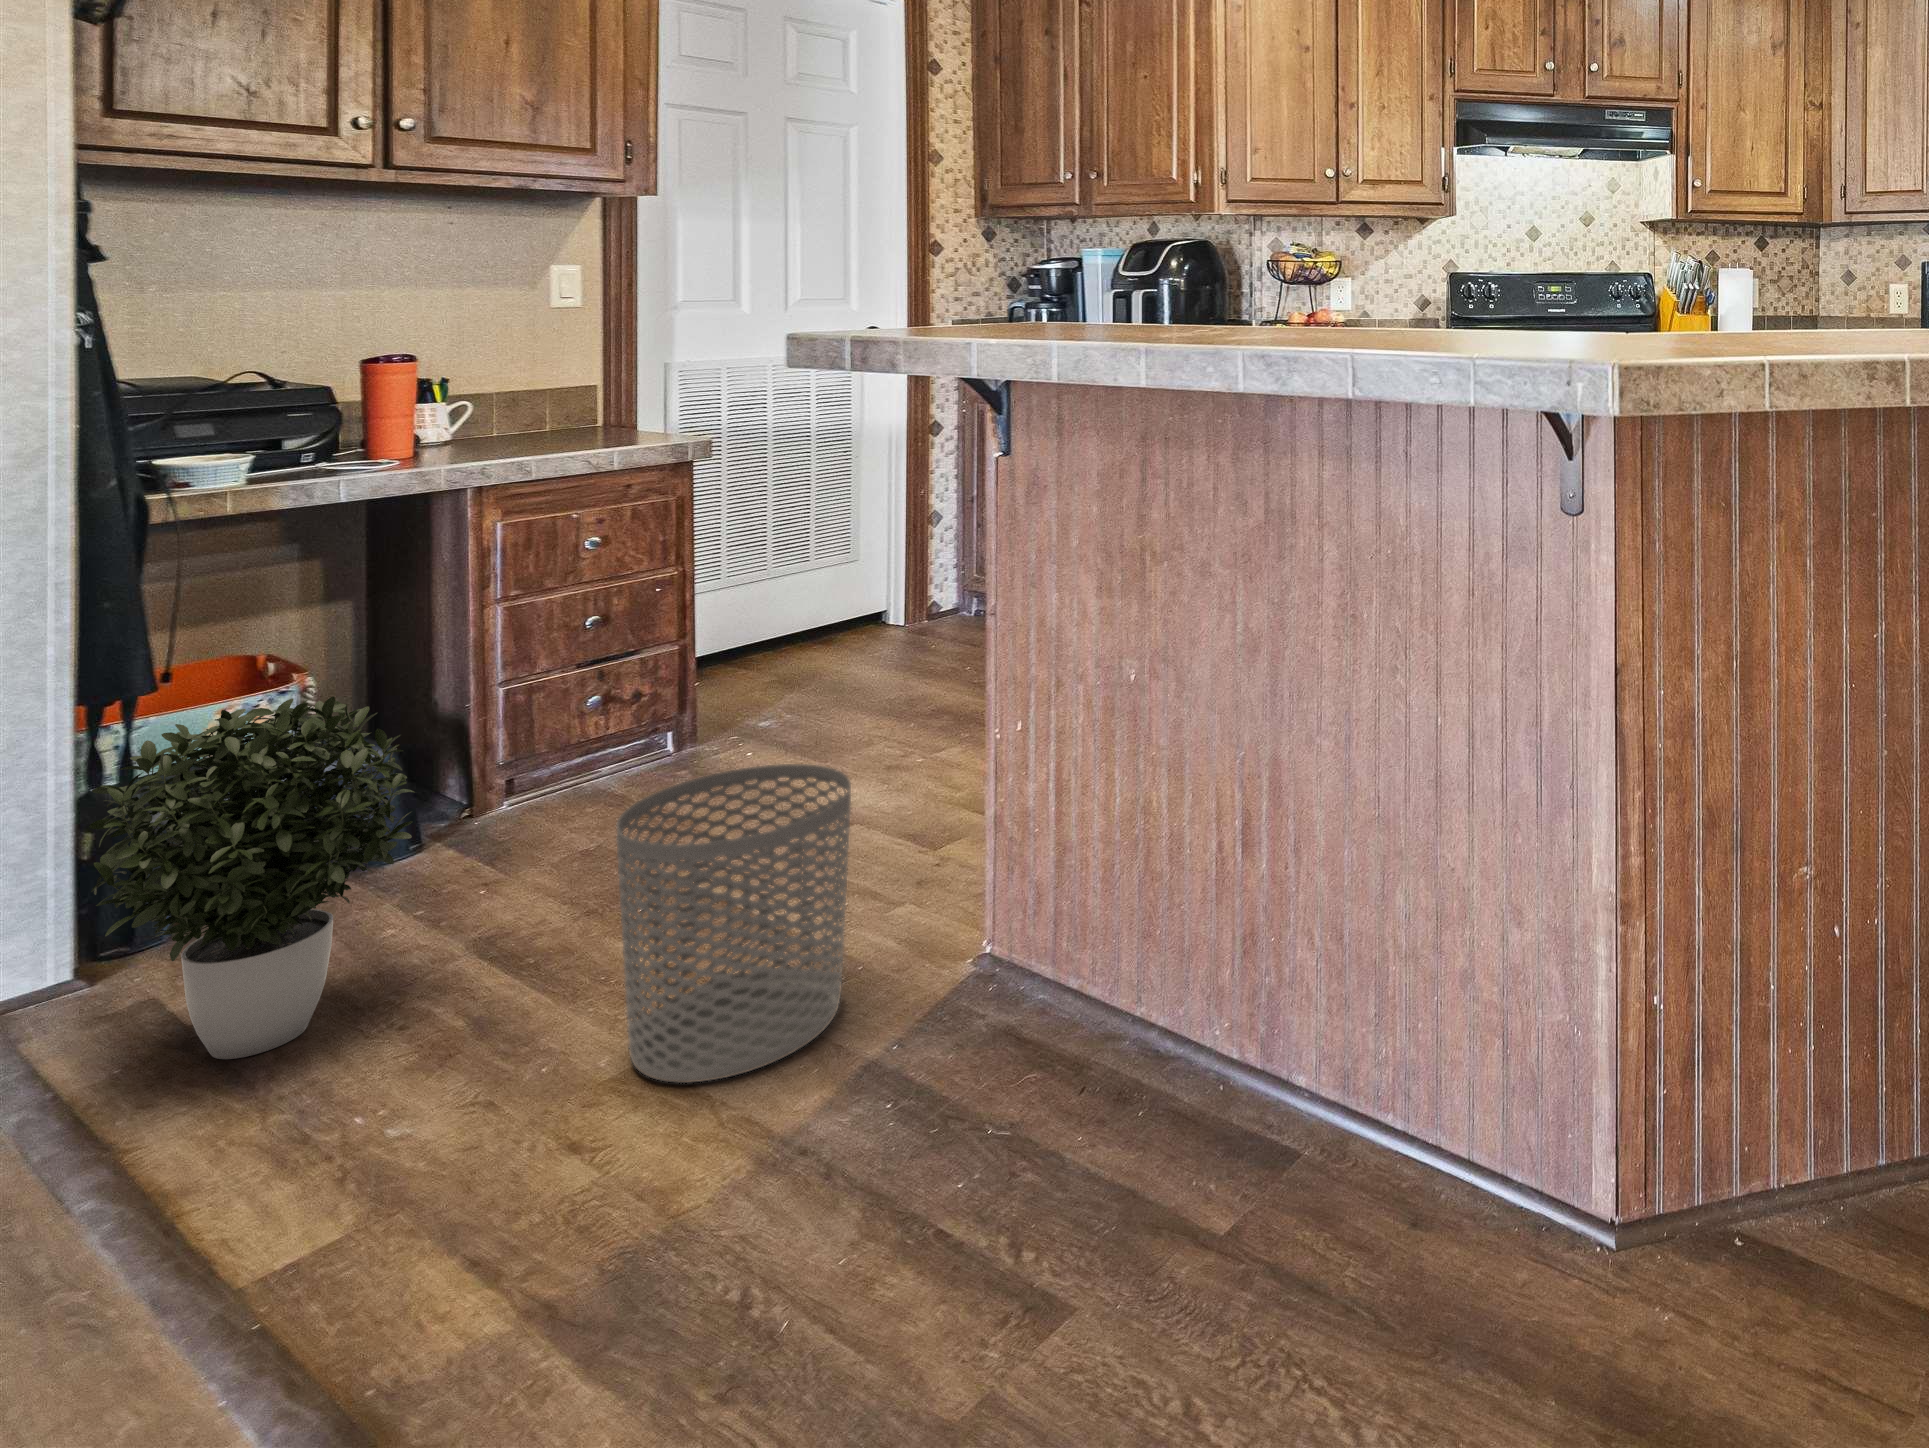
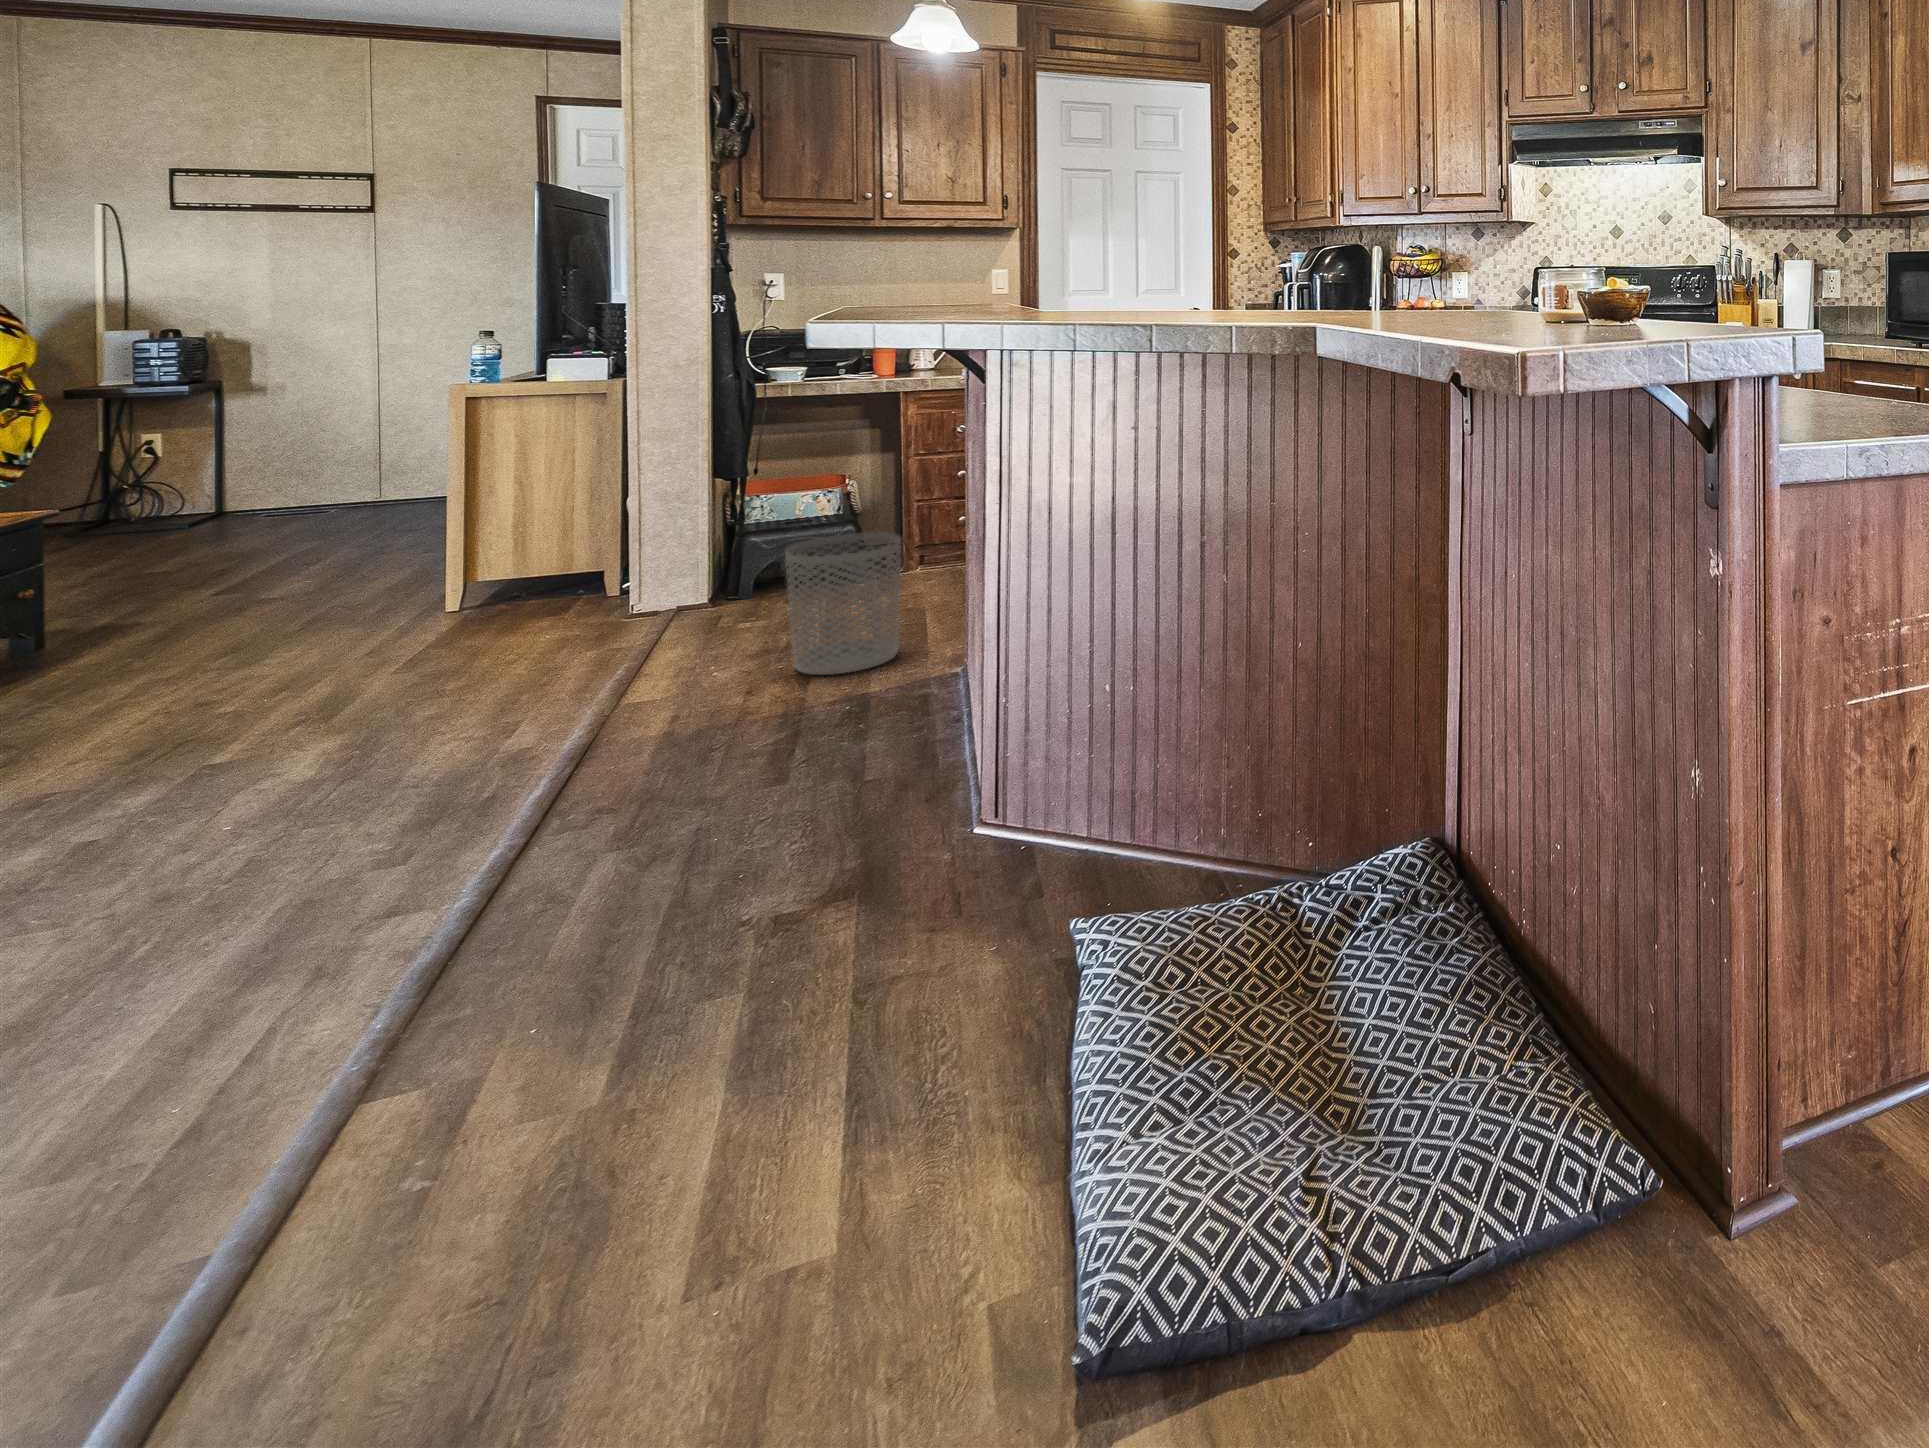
potted plant: present [89,696,415,1059] -> none [654,476,786,634]

